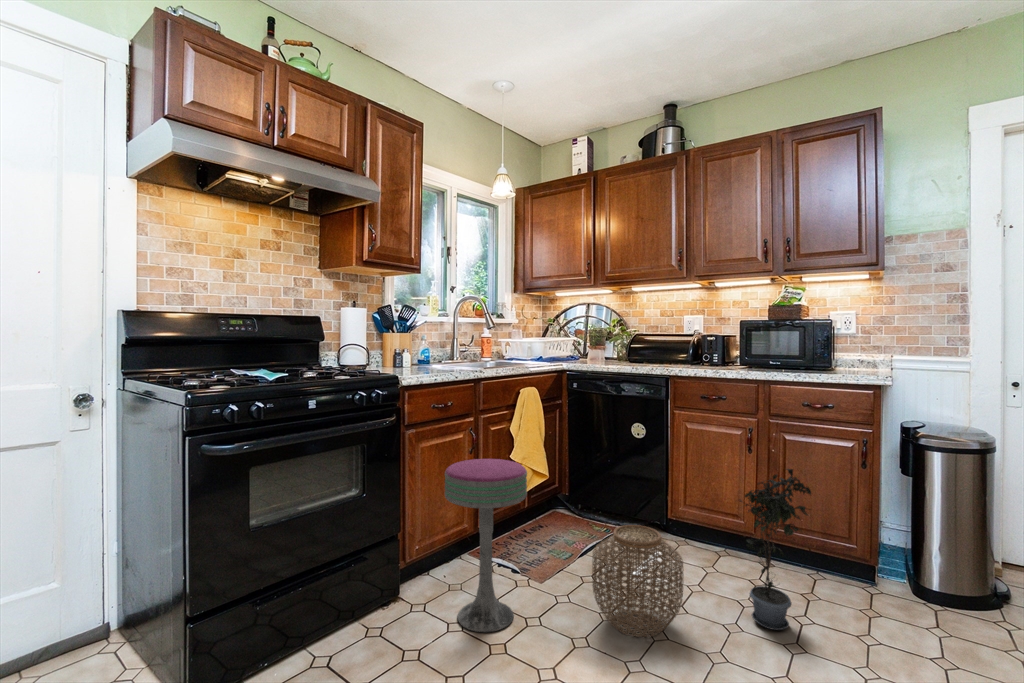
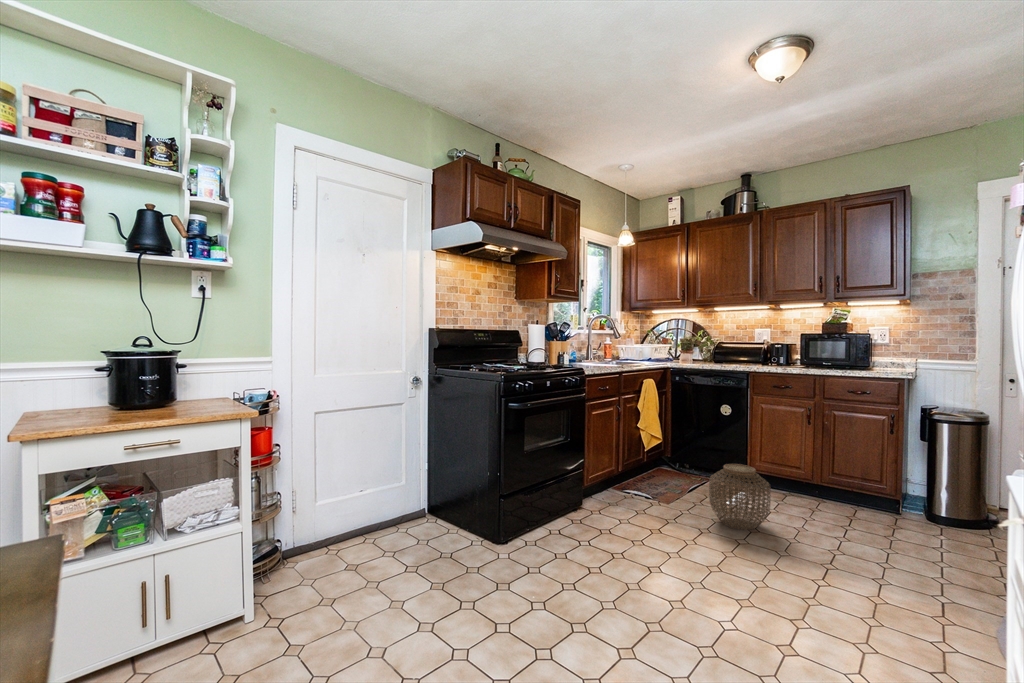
bar stool: present [445,459,527,632] -> none [616,421,668,523]
potted plant: present [740,469,811,630] -> none [804,430,856,531]

